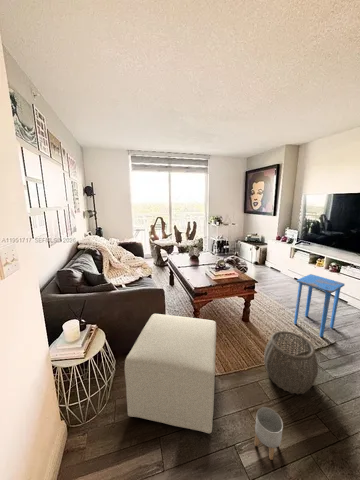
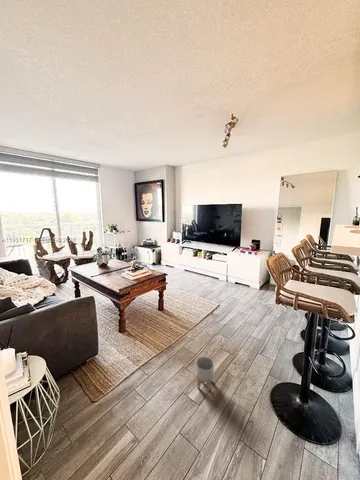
side table: present [294,274,344,337] -> none [193,262,220,305]
ottoman: present [125,314,216,433] -> none [81,311,168,429]
woven basket: present [264,331,318,394] -> none [186,304,220,346]

